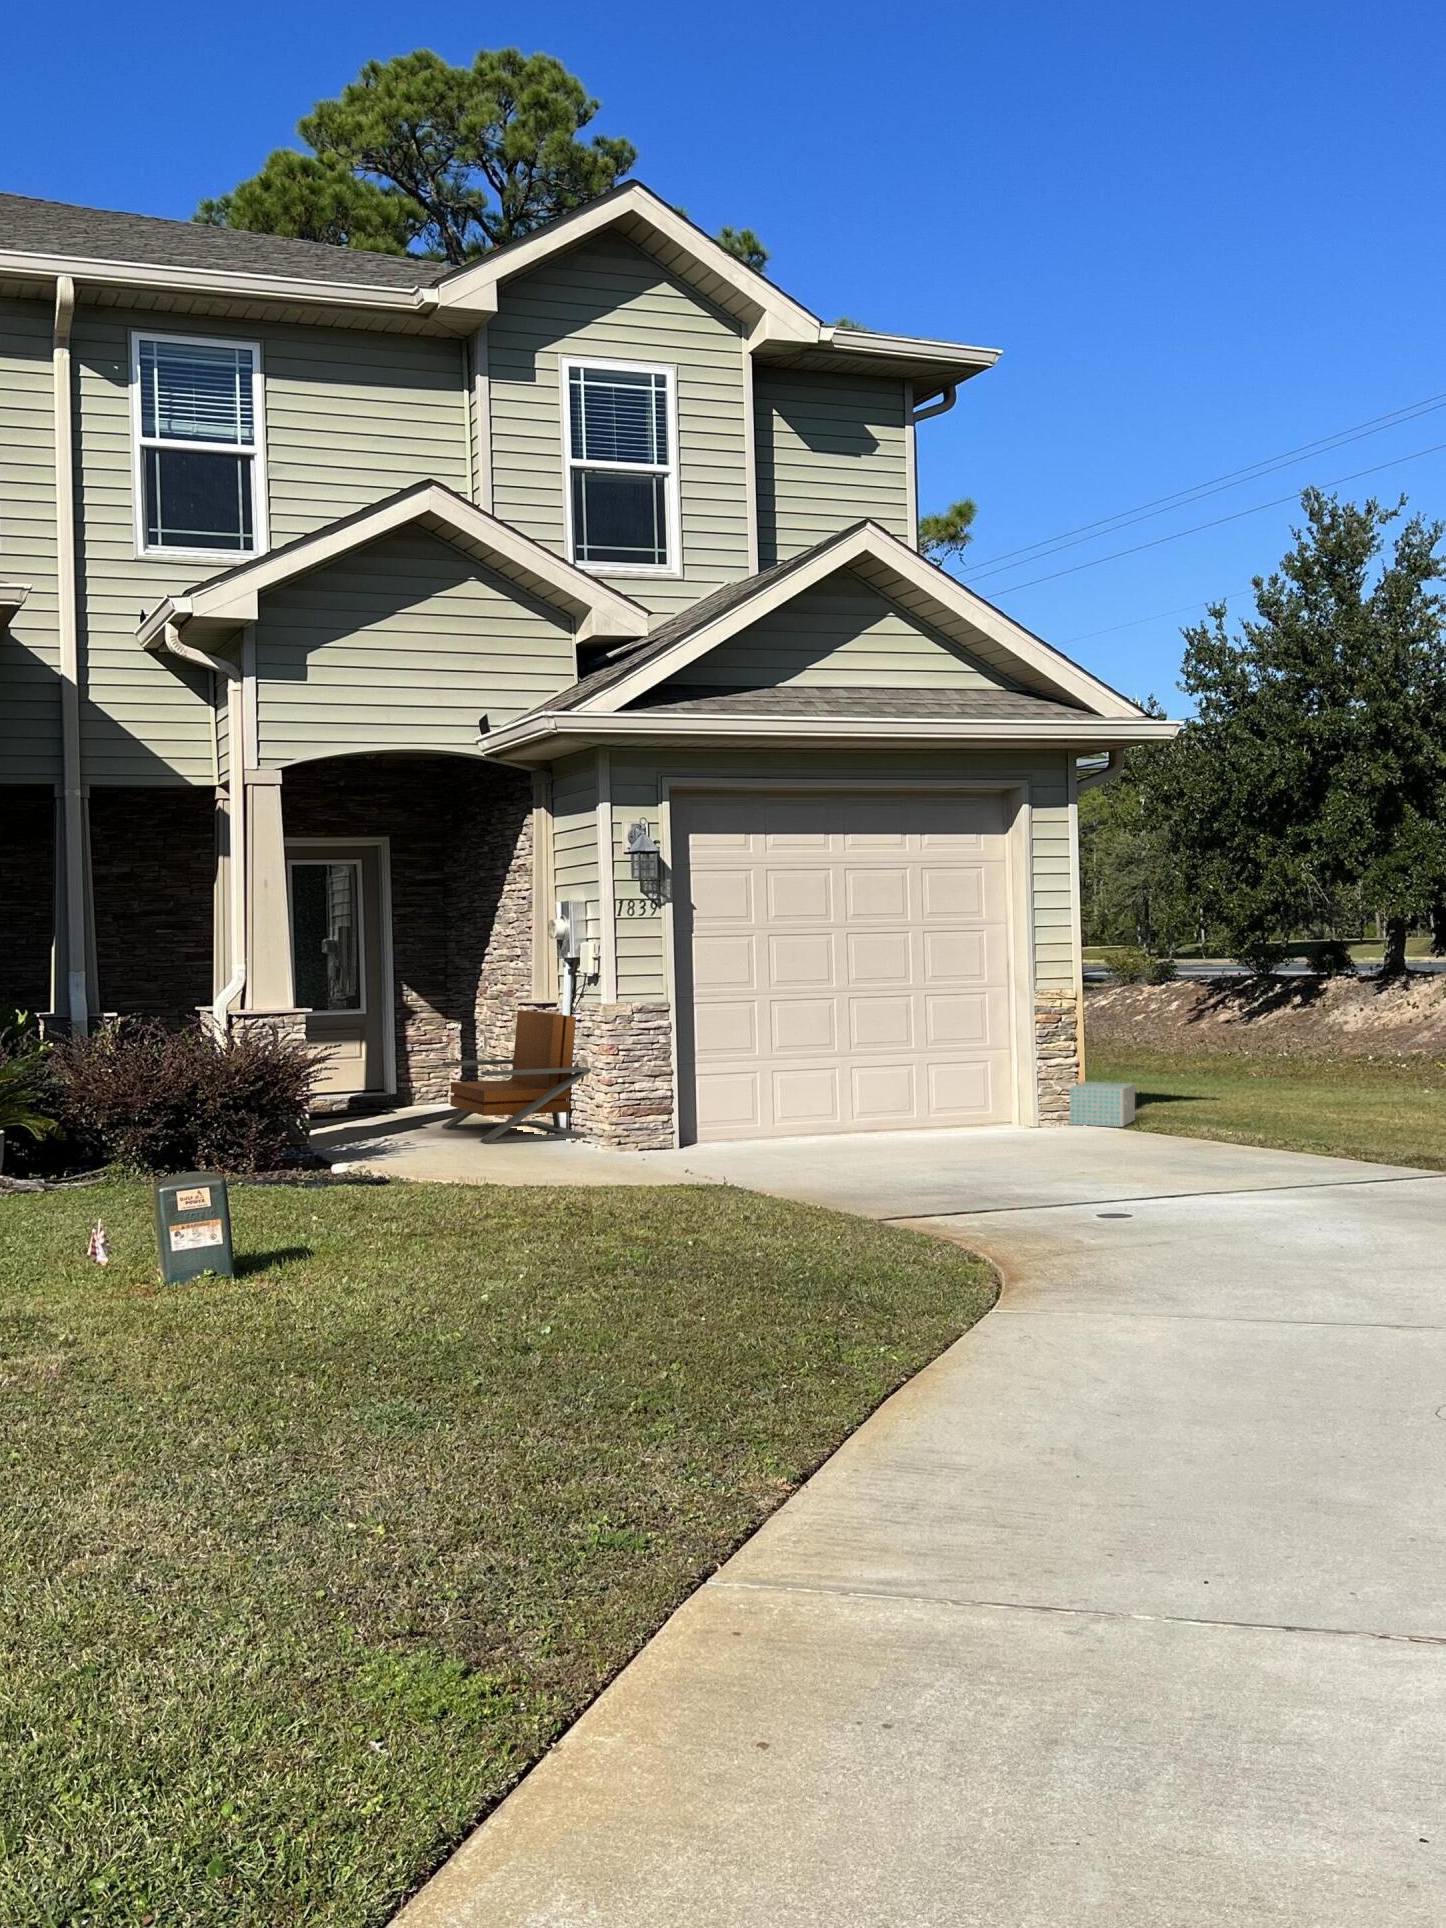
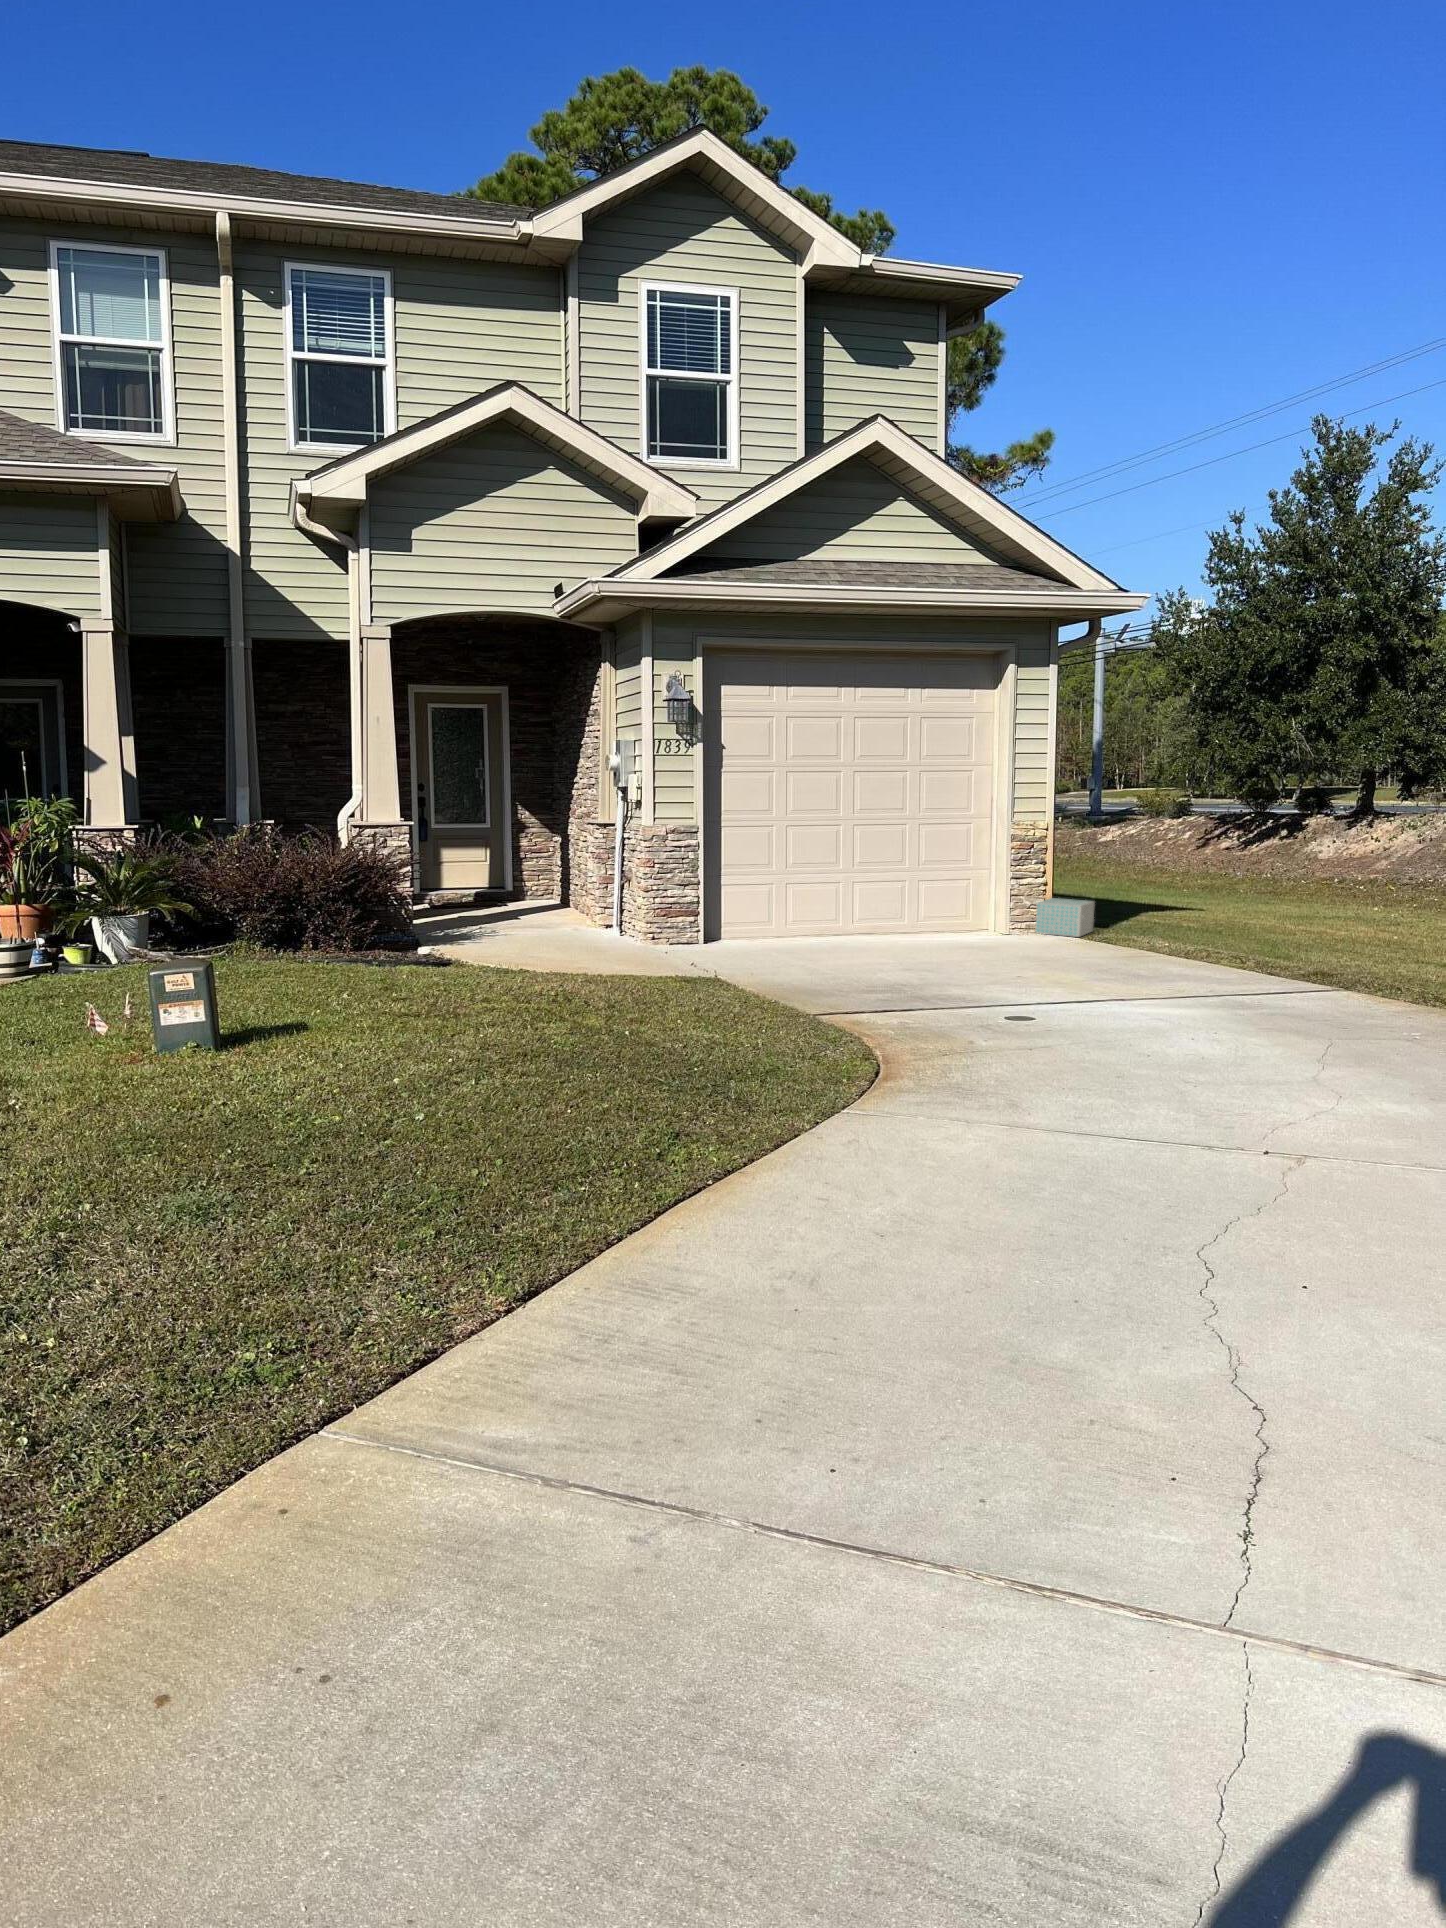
lounge chair: present [442,1010,591,1144] -> none [519,827,631,934]

